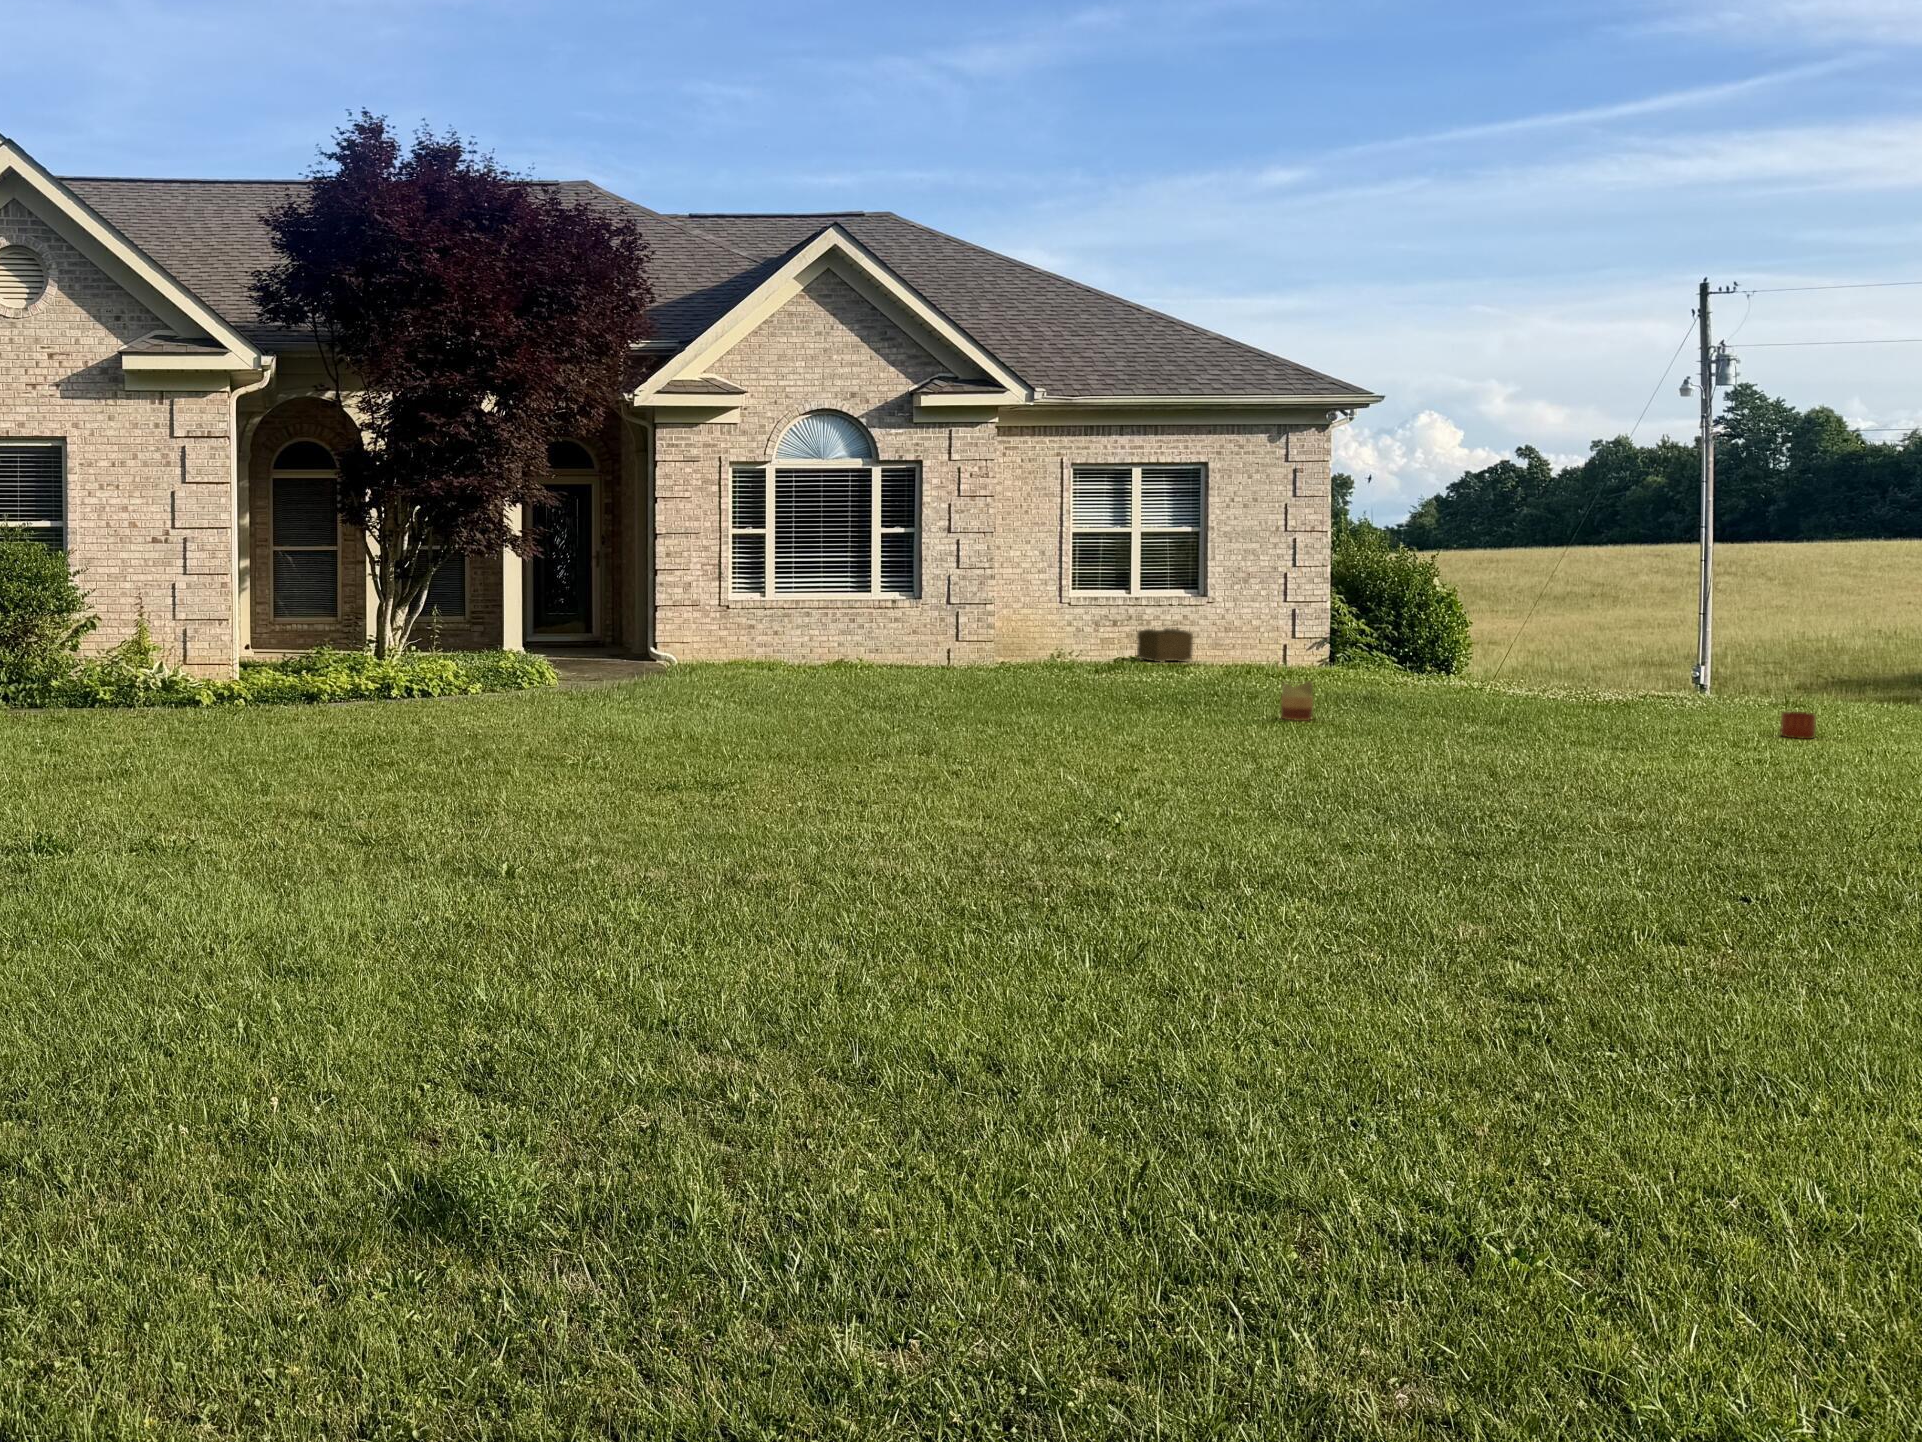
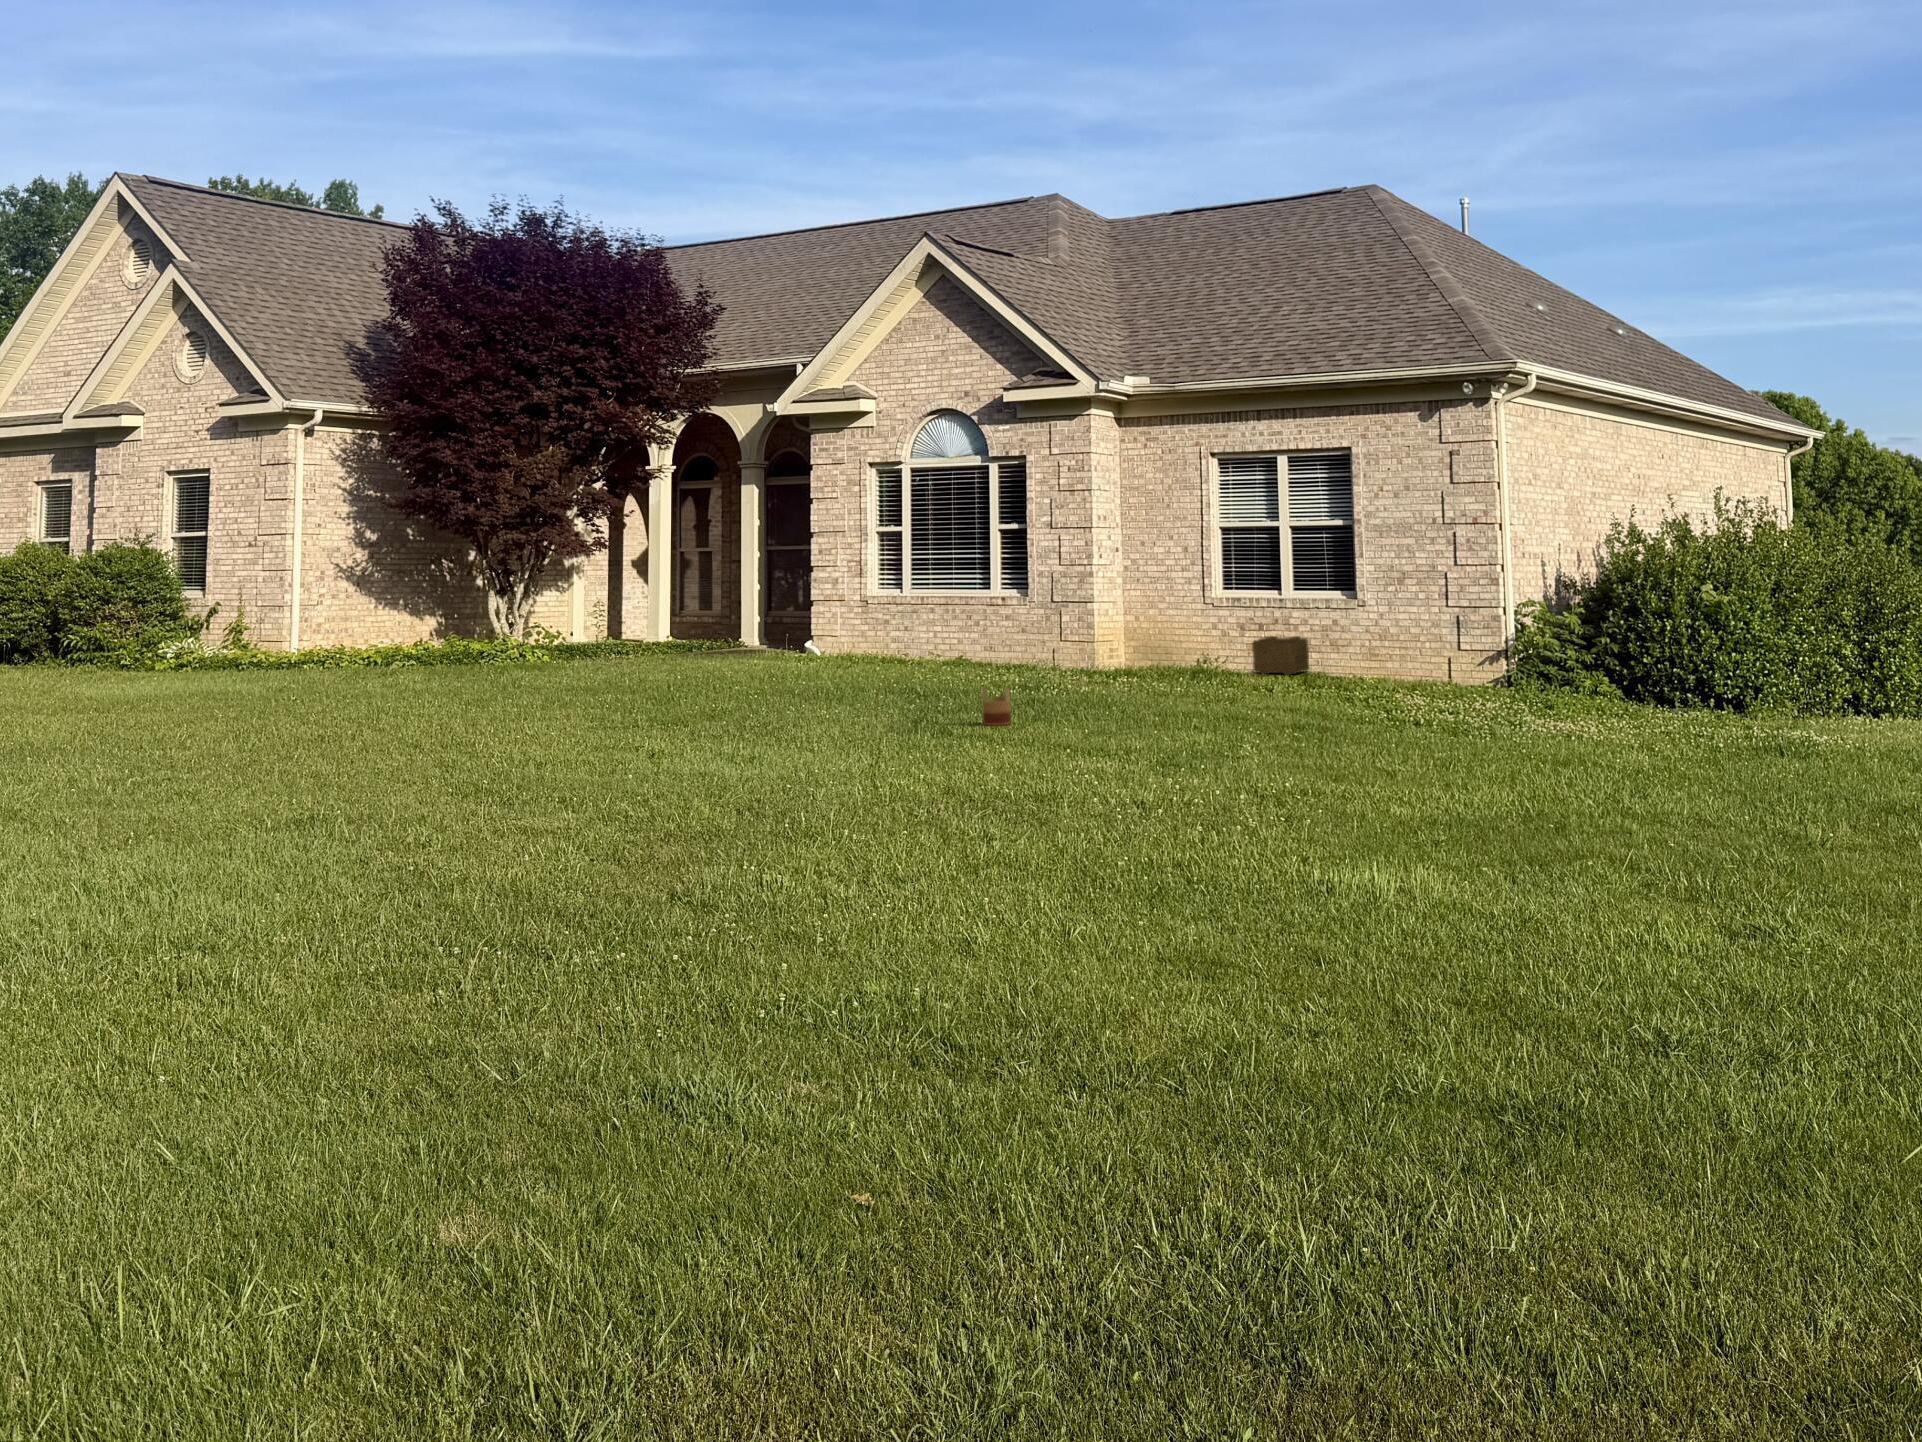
basket: present [1281,681,1313,721] -> present [982,686,1011,725]
planter: present [1780,712,1816,739] -> none [975,729,1005,758]

